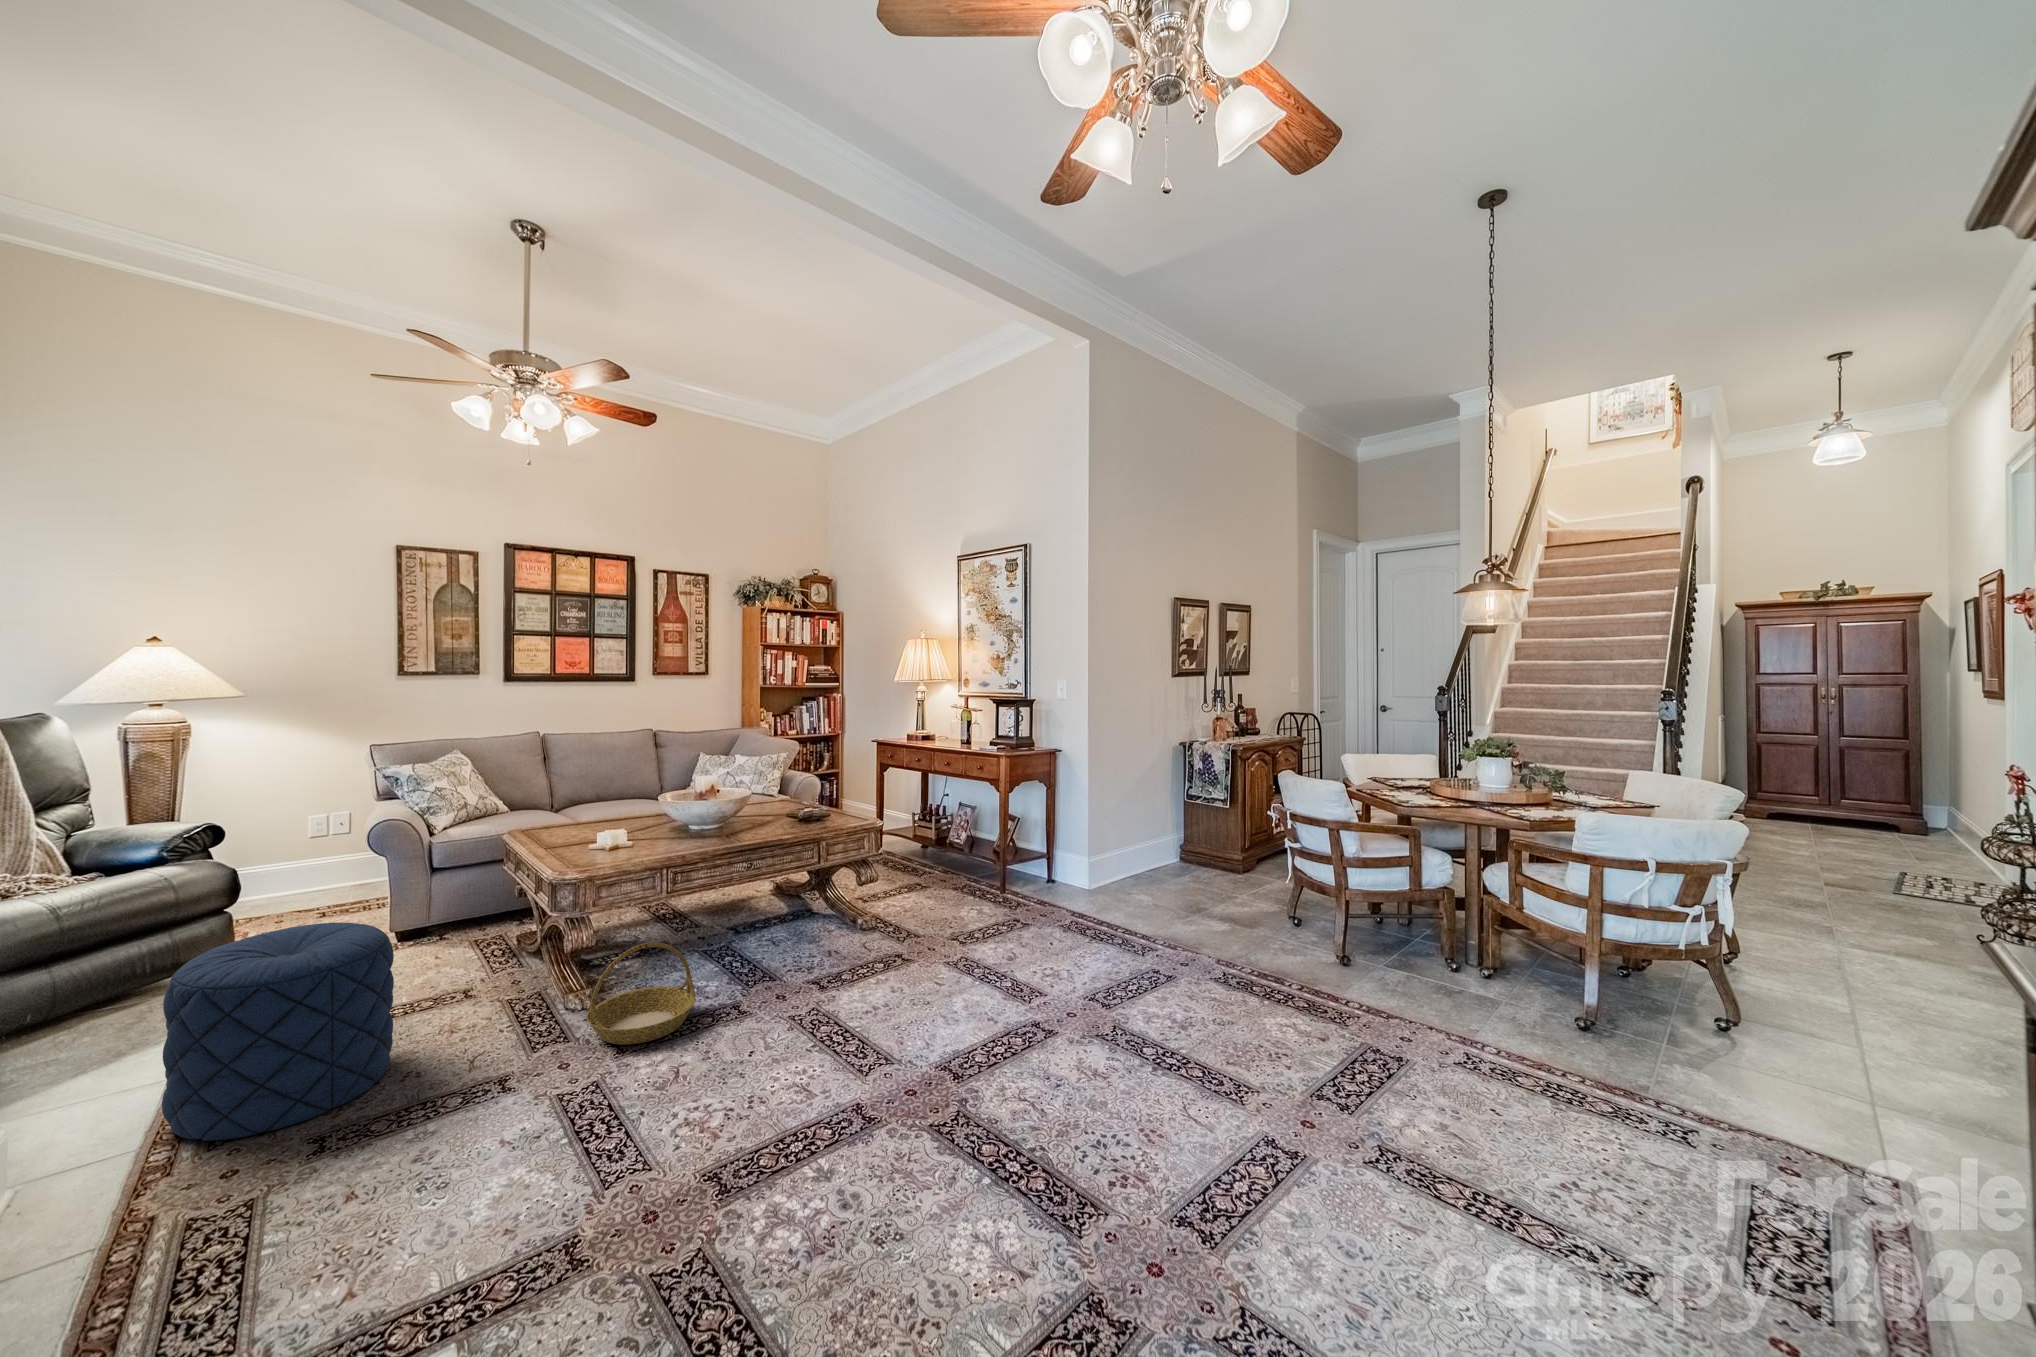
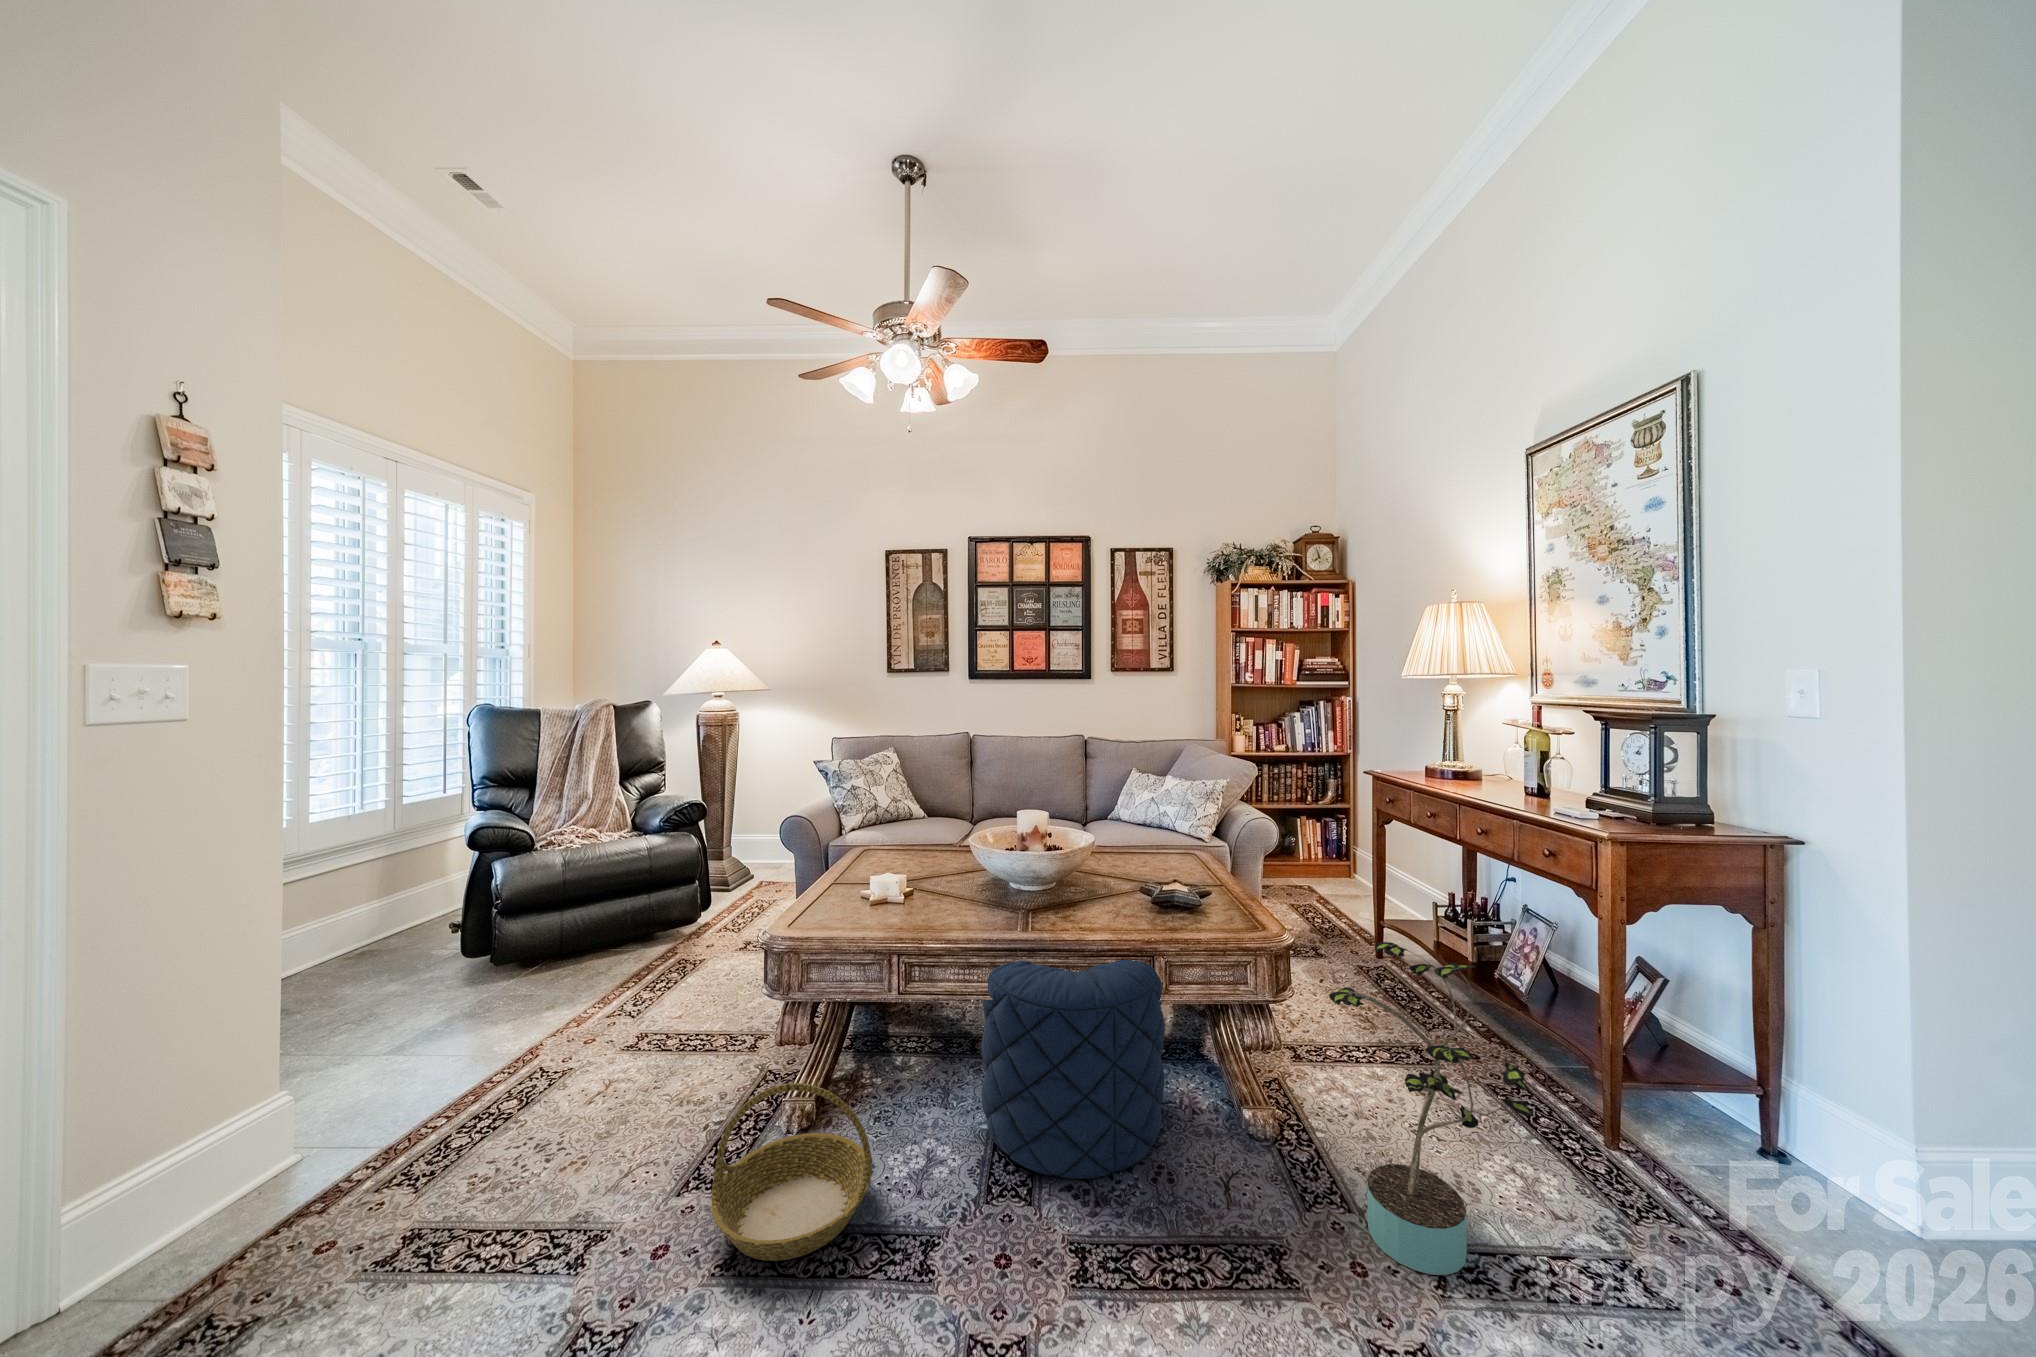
potted plant: none [919,808,994,942] -> present [1329,942,1533,1275]
pouf: present [162,923,394,1141] -> present [981,960,1165,1179]

